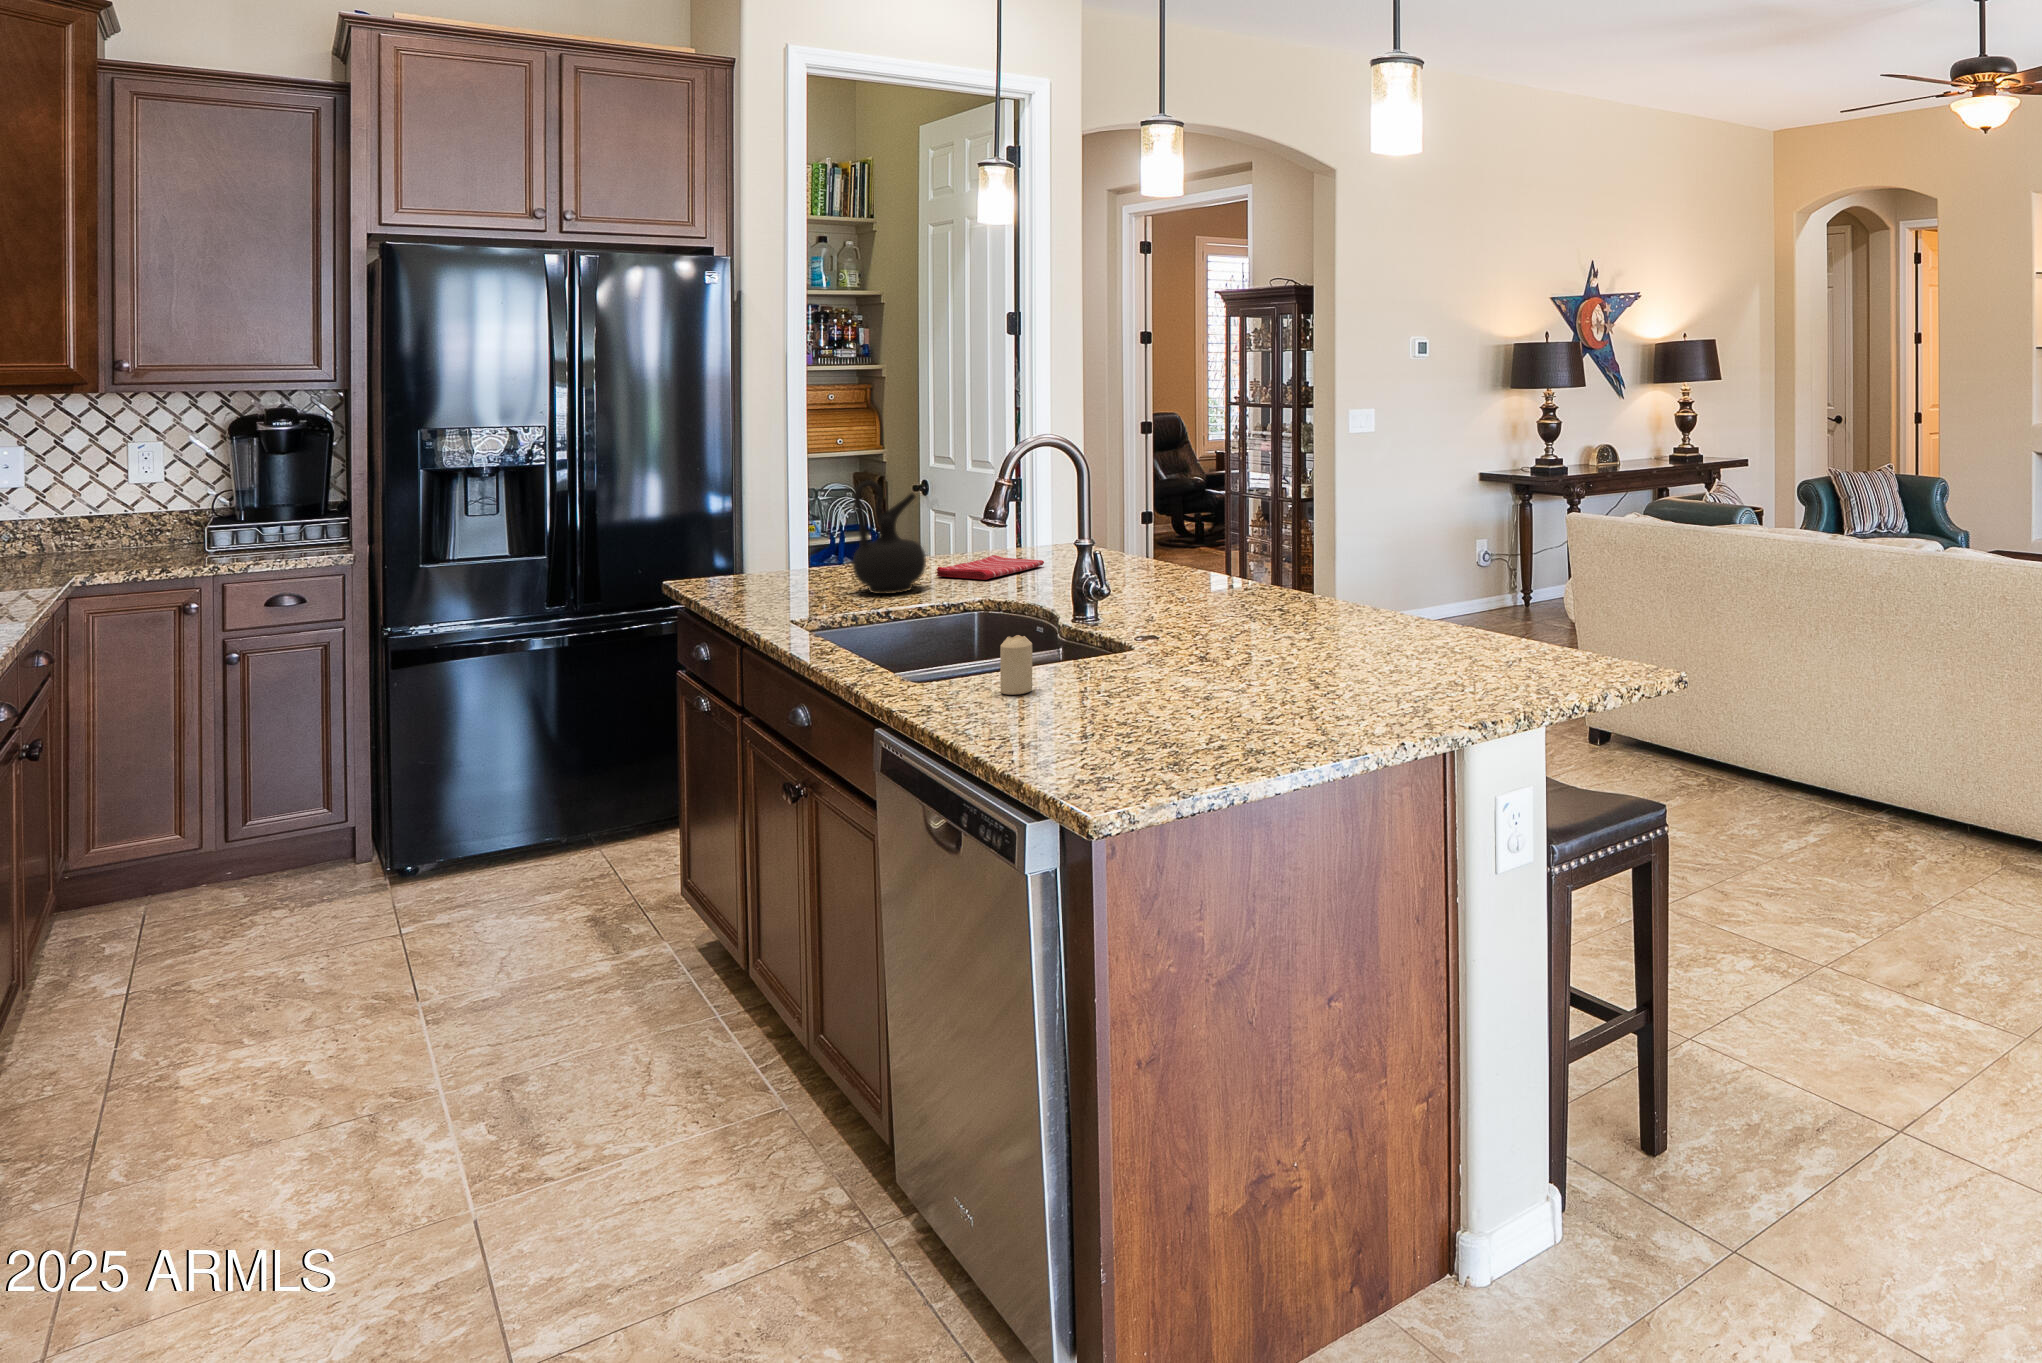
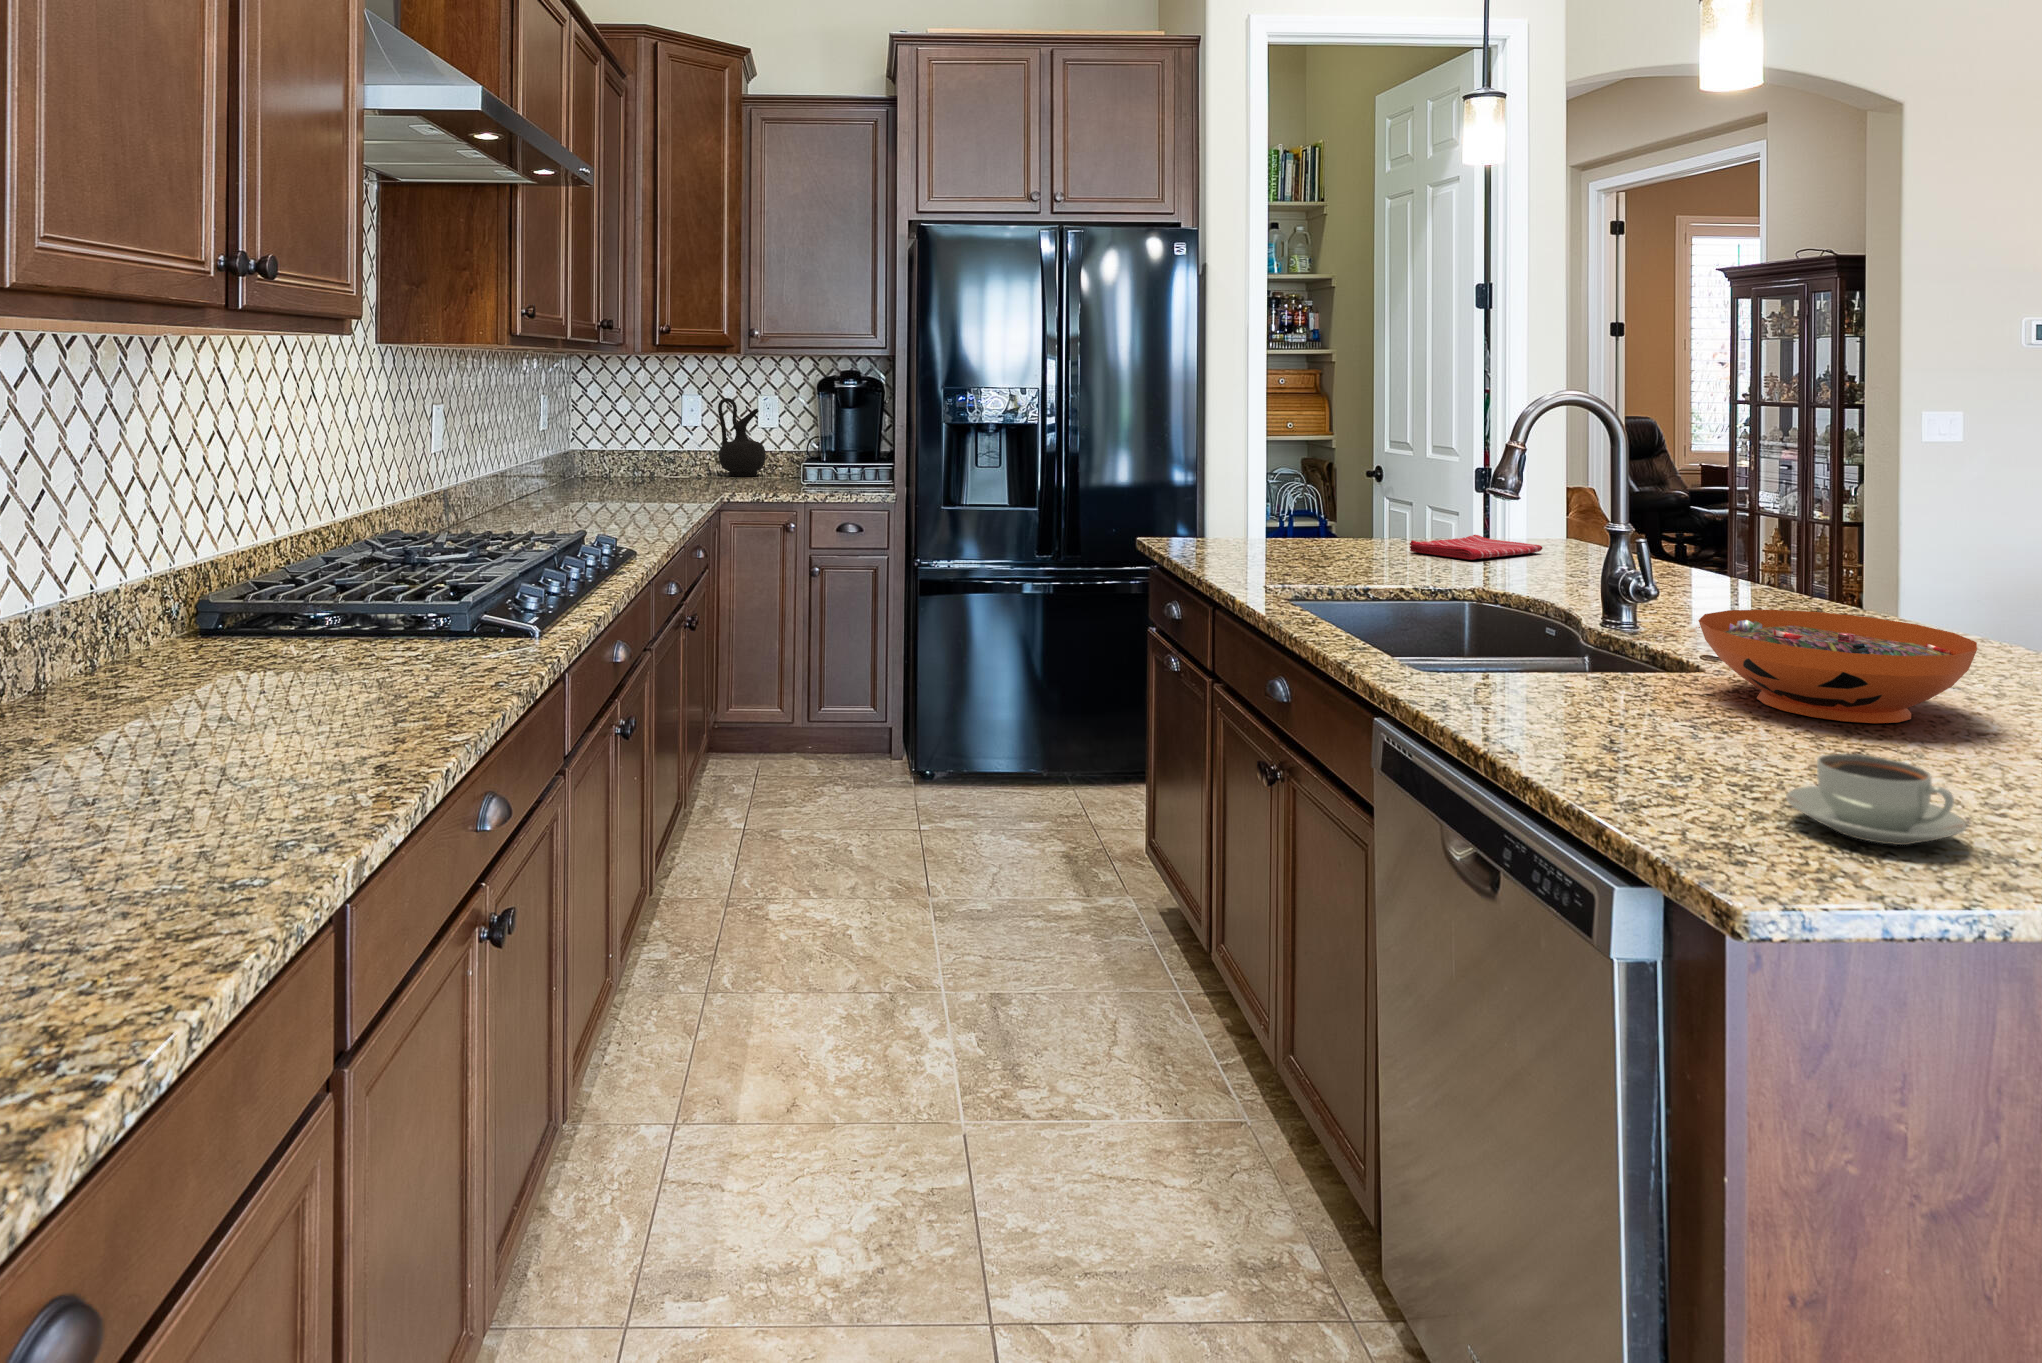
ceramic jug: present [853,481,926,594] -> present [718,398,766,476]
decorative bowl: none [1106,610,1254,681] -> present [1698,610,1977,723]
candle: present [1000,635,1032,694] -> none [1538,614,1587,699]
coffee cup: none [1117,706,1201,756] -> present [1786,754,1966,845]

